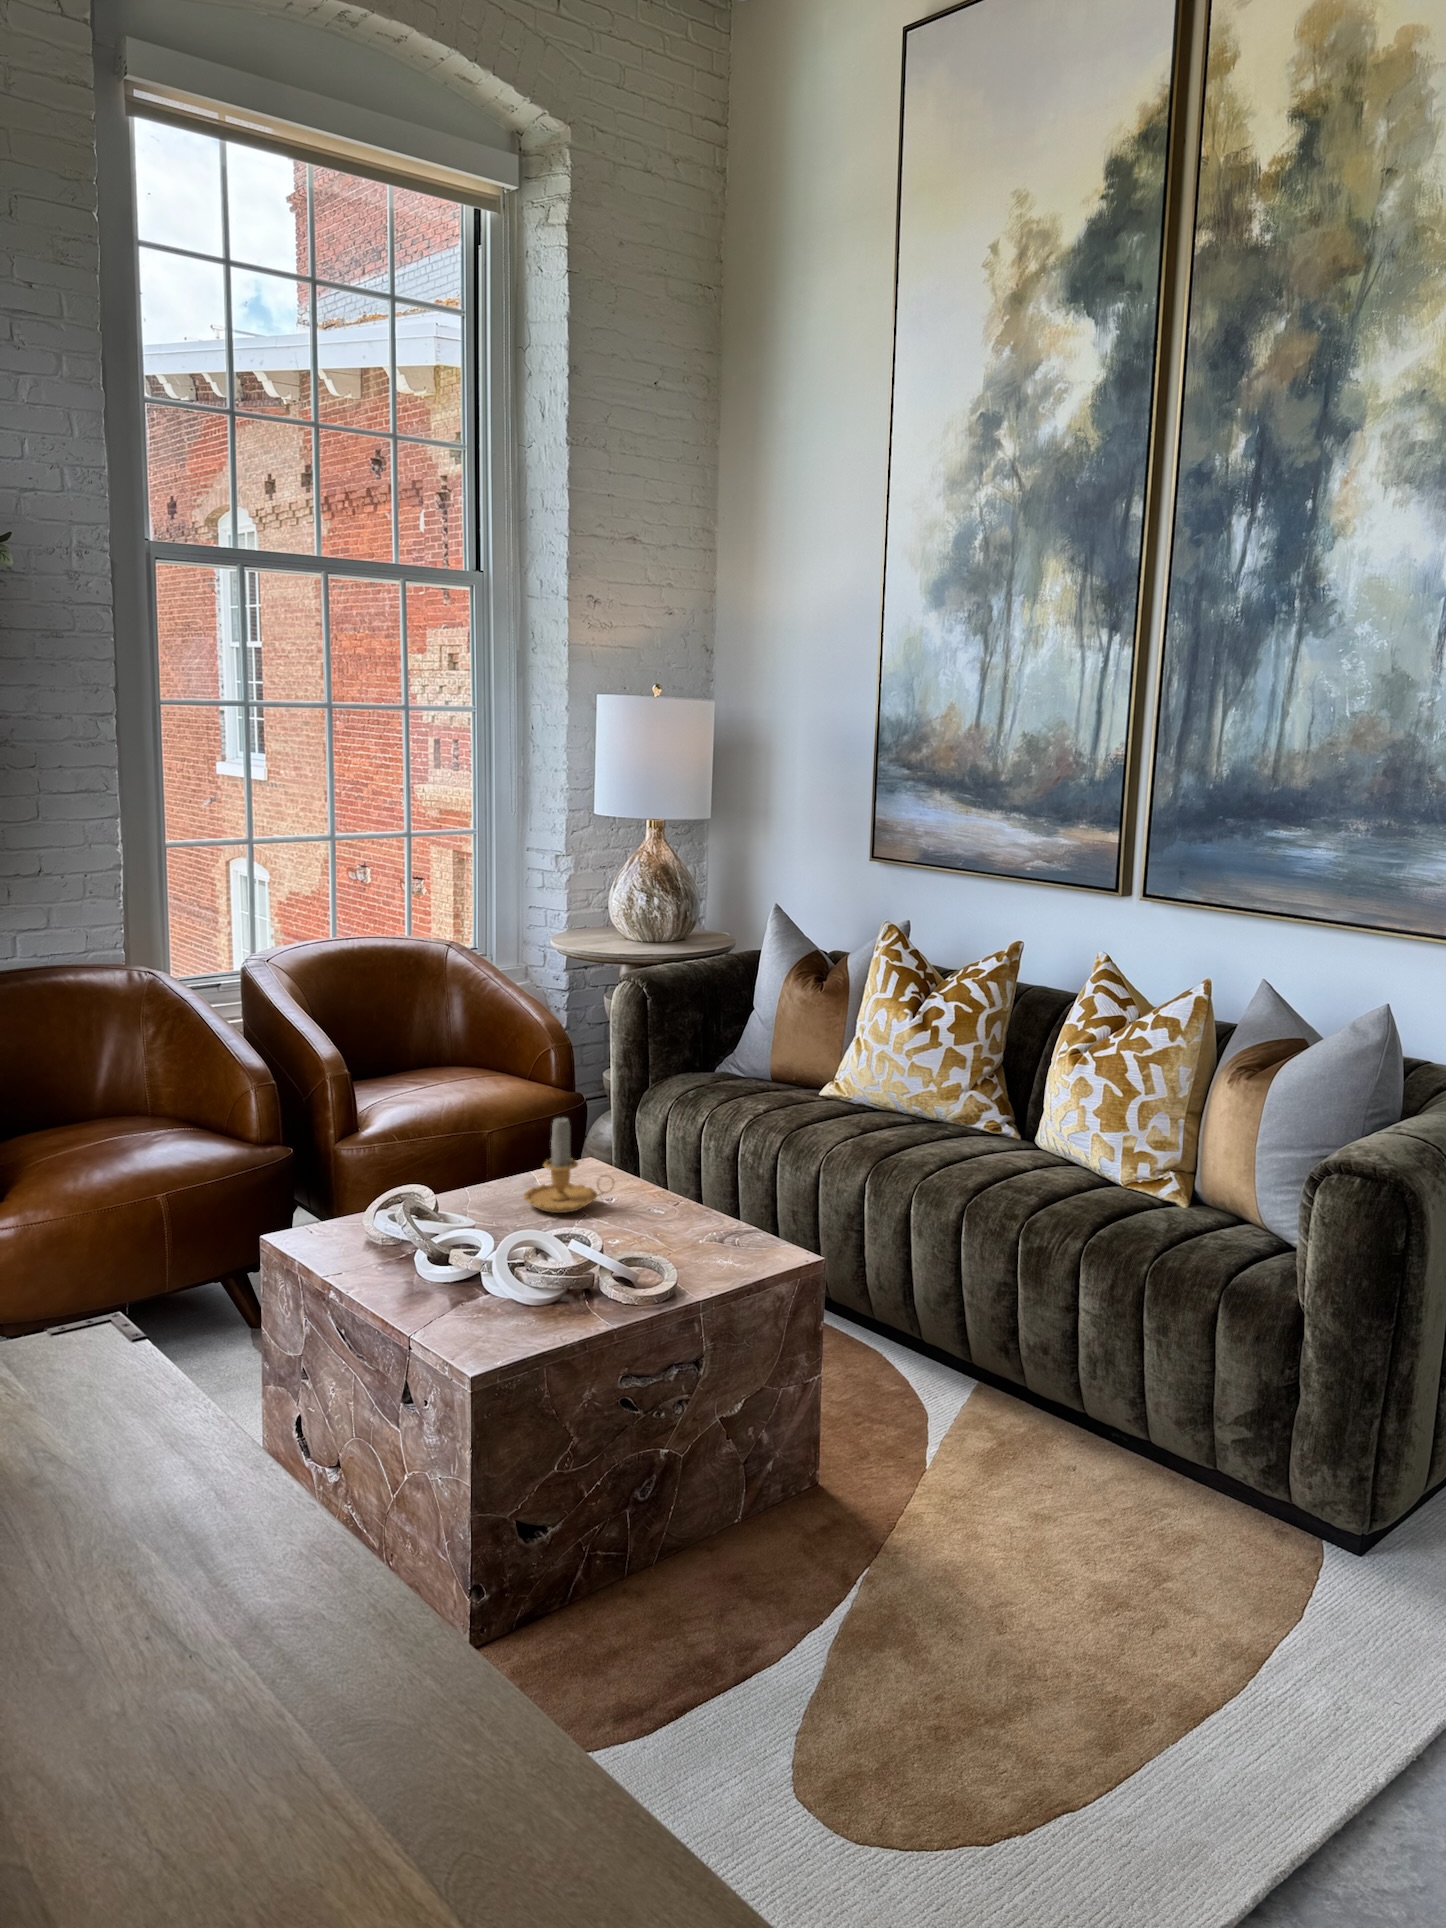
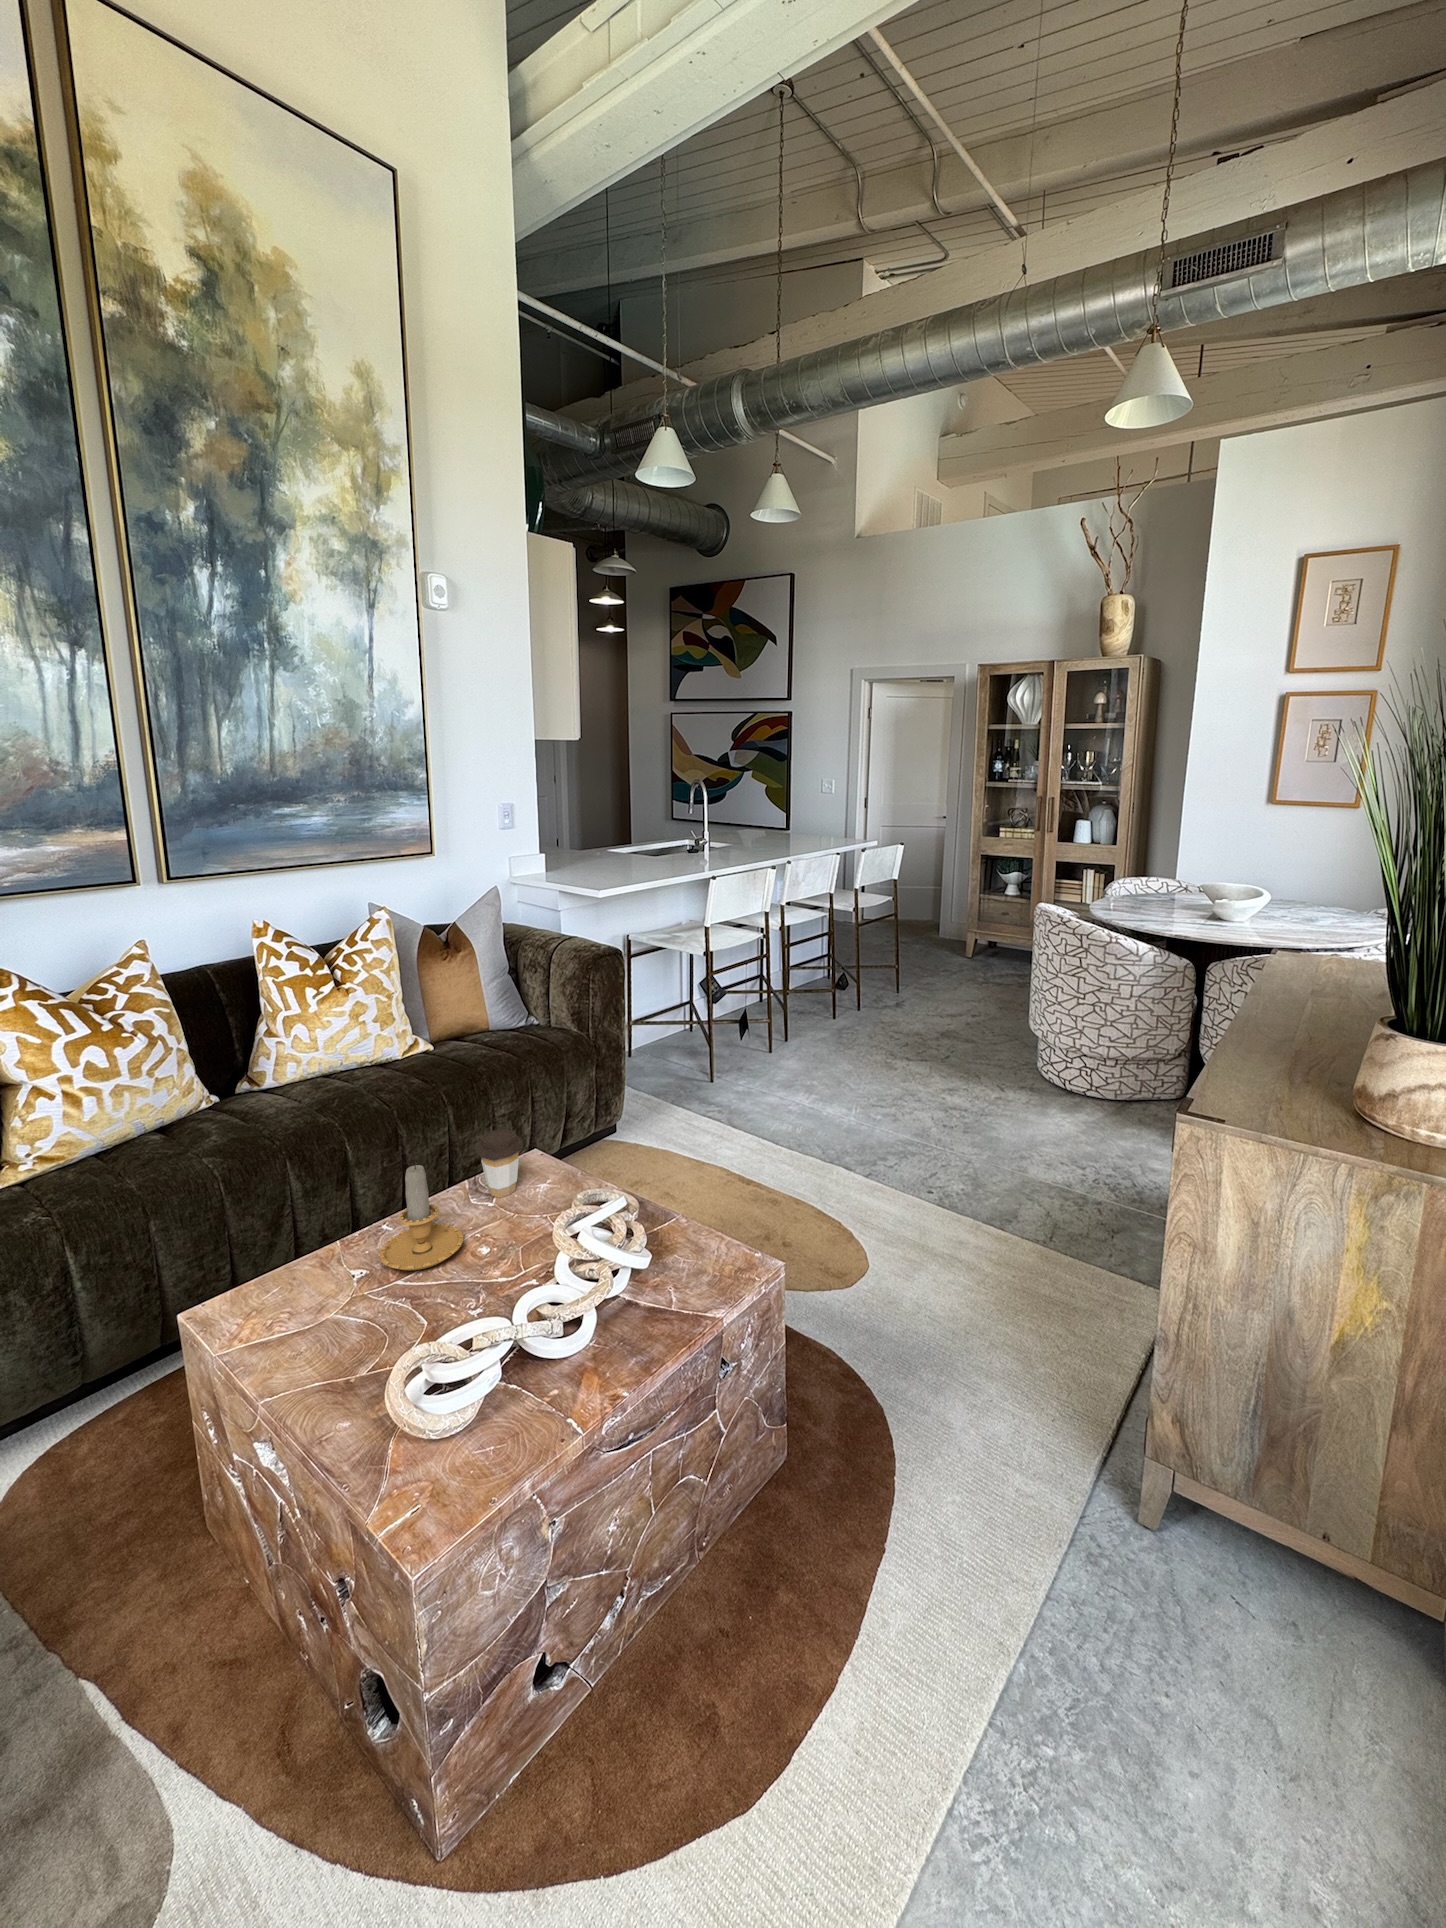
coffee cup: none [646,1163,698,1238] -> present [475,1129,523,1198]

